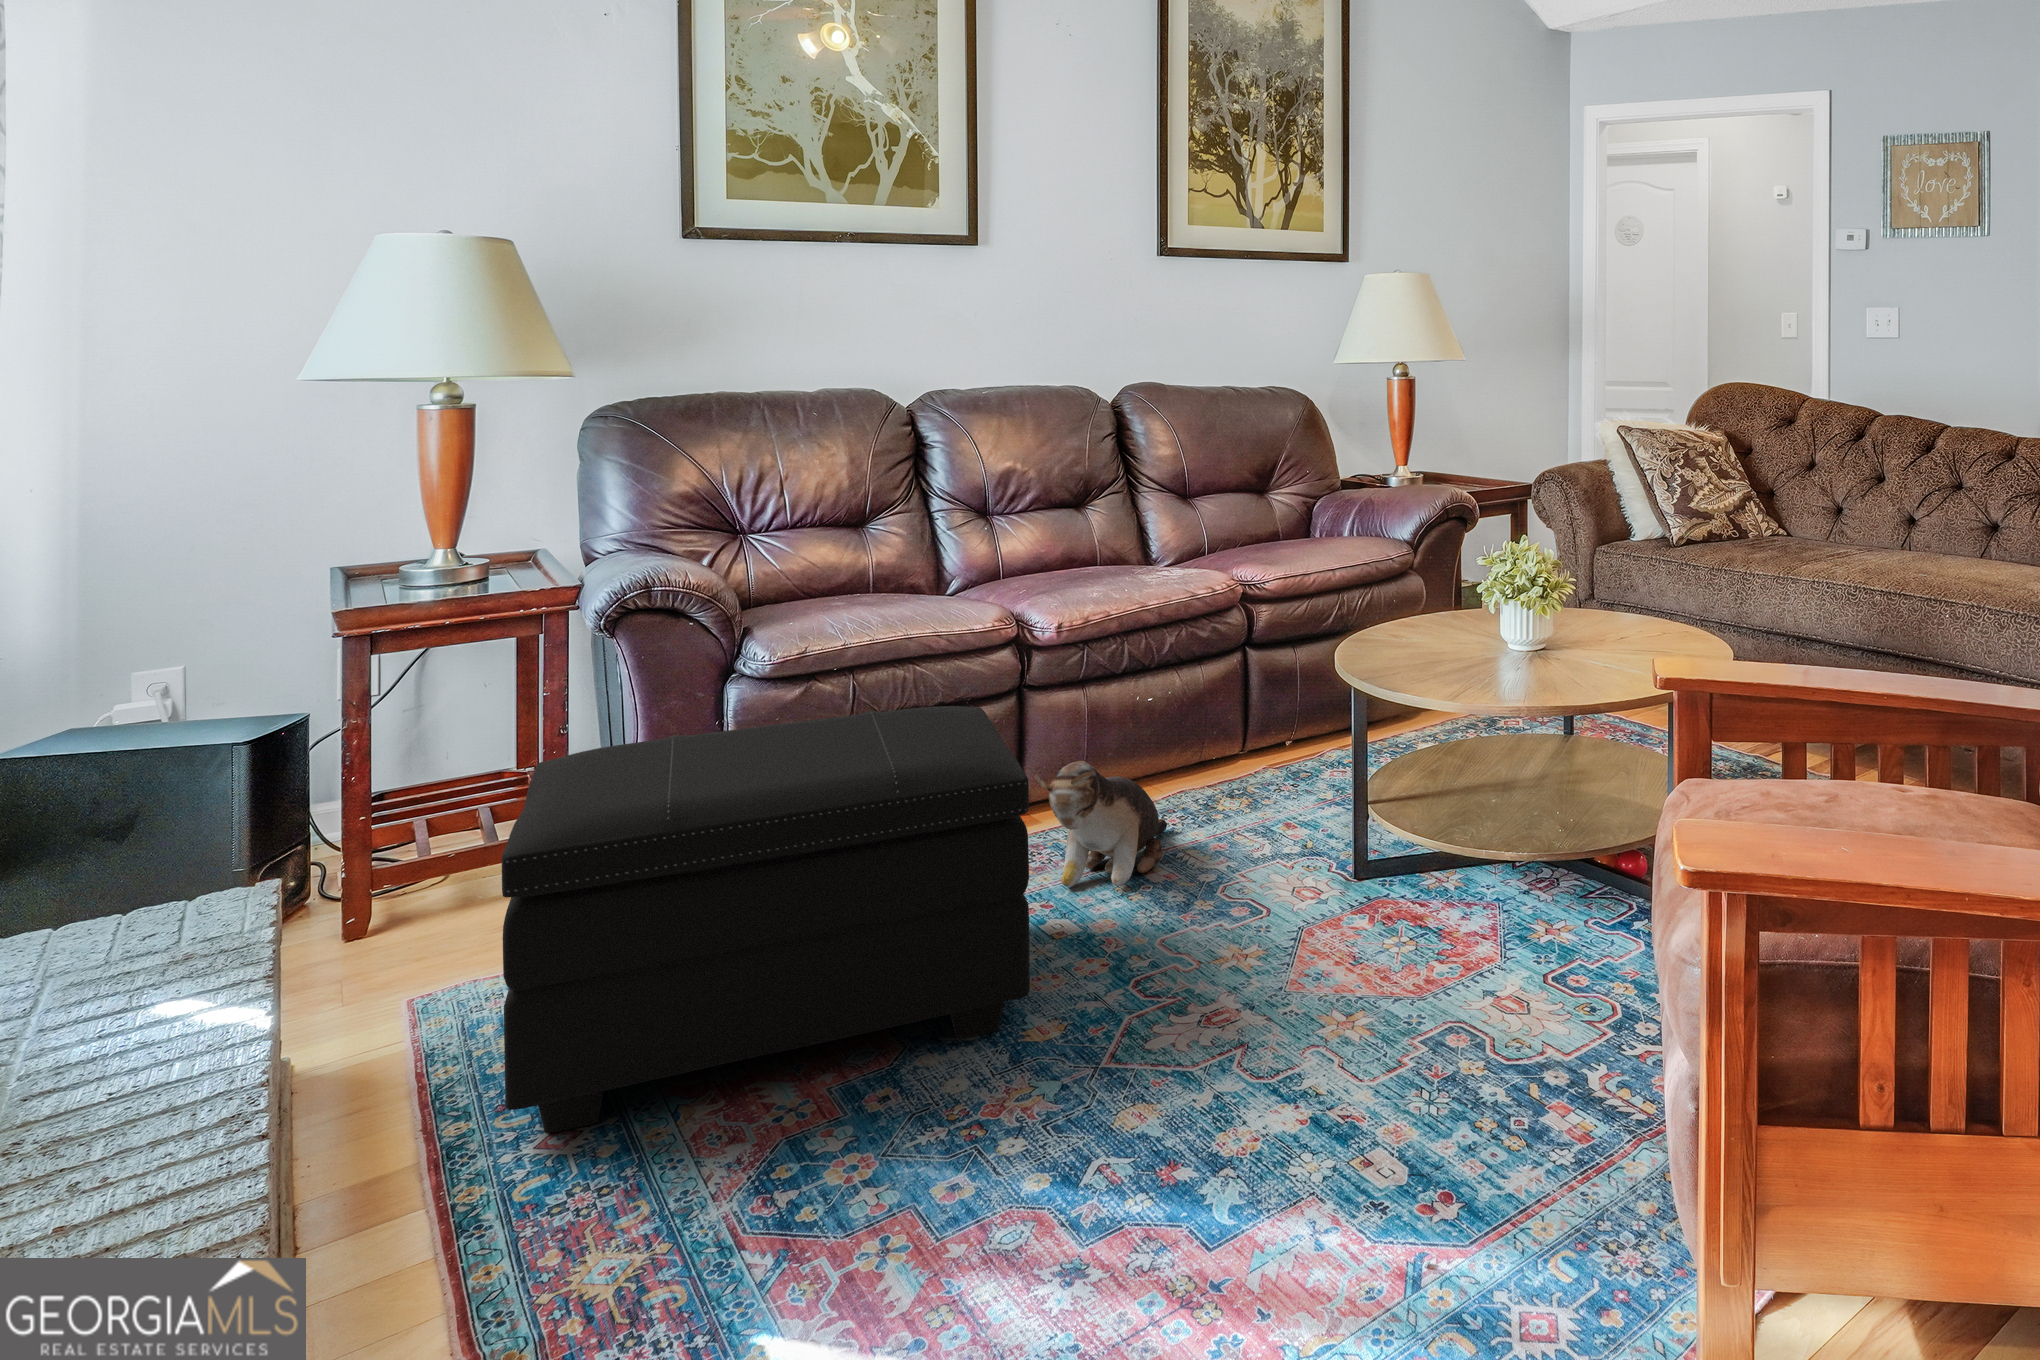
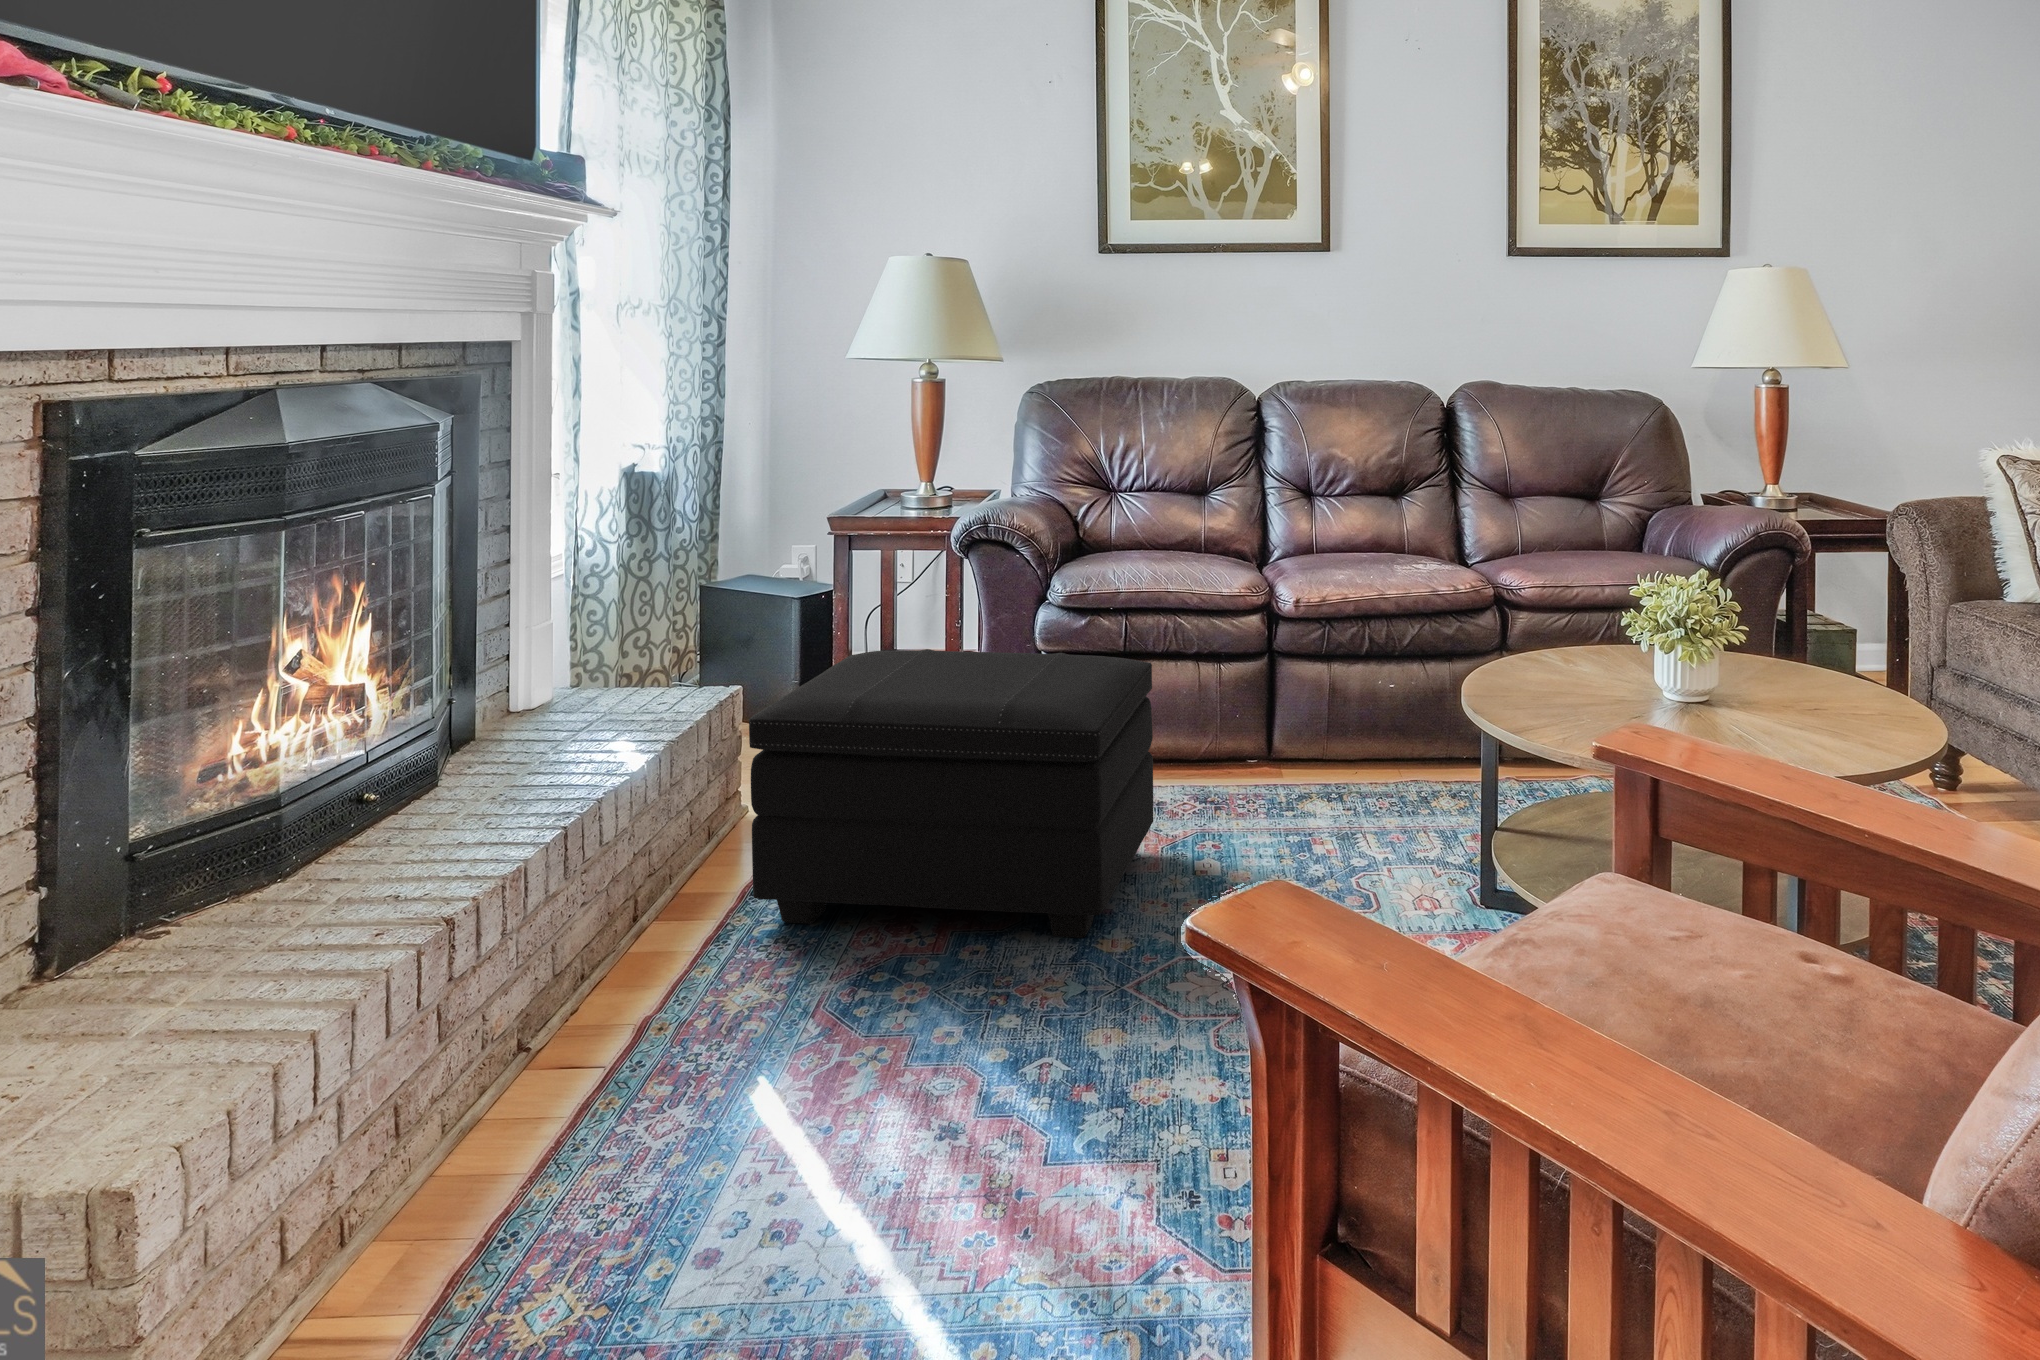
plush toy: present [1035,761,1167,887] -> none [1200,724,1362,842]

